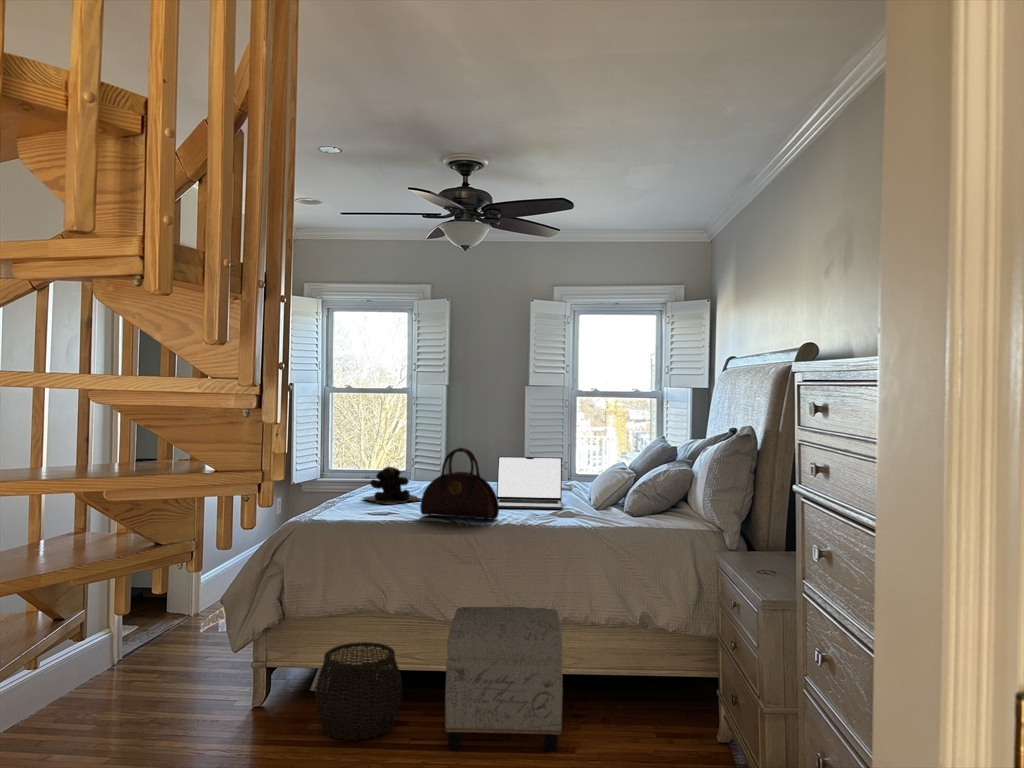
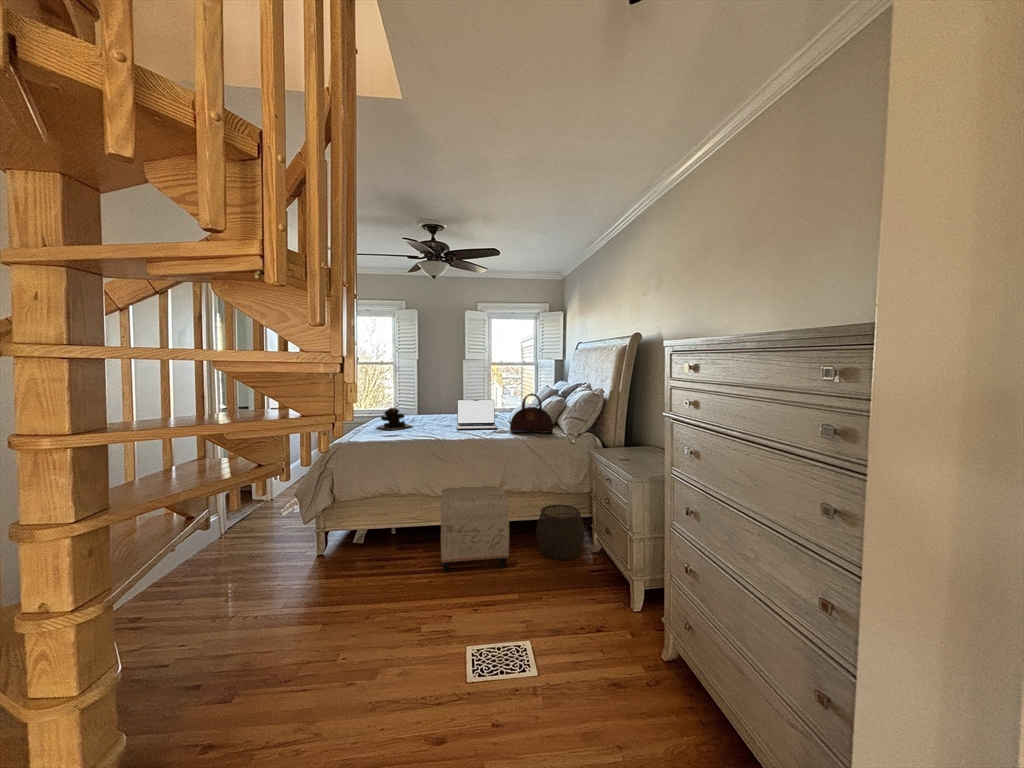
handbag: present [420,448,499,520] -> present [510,393,553,433]
woven basket: present [315,642,402,740] -> present [536,505,585,560]

